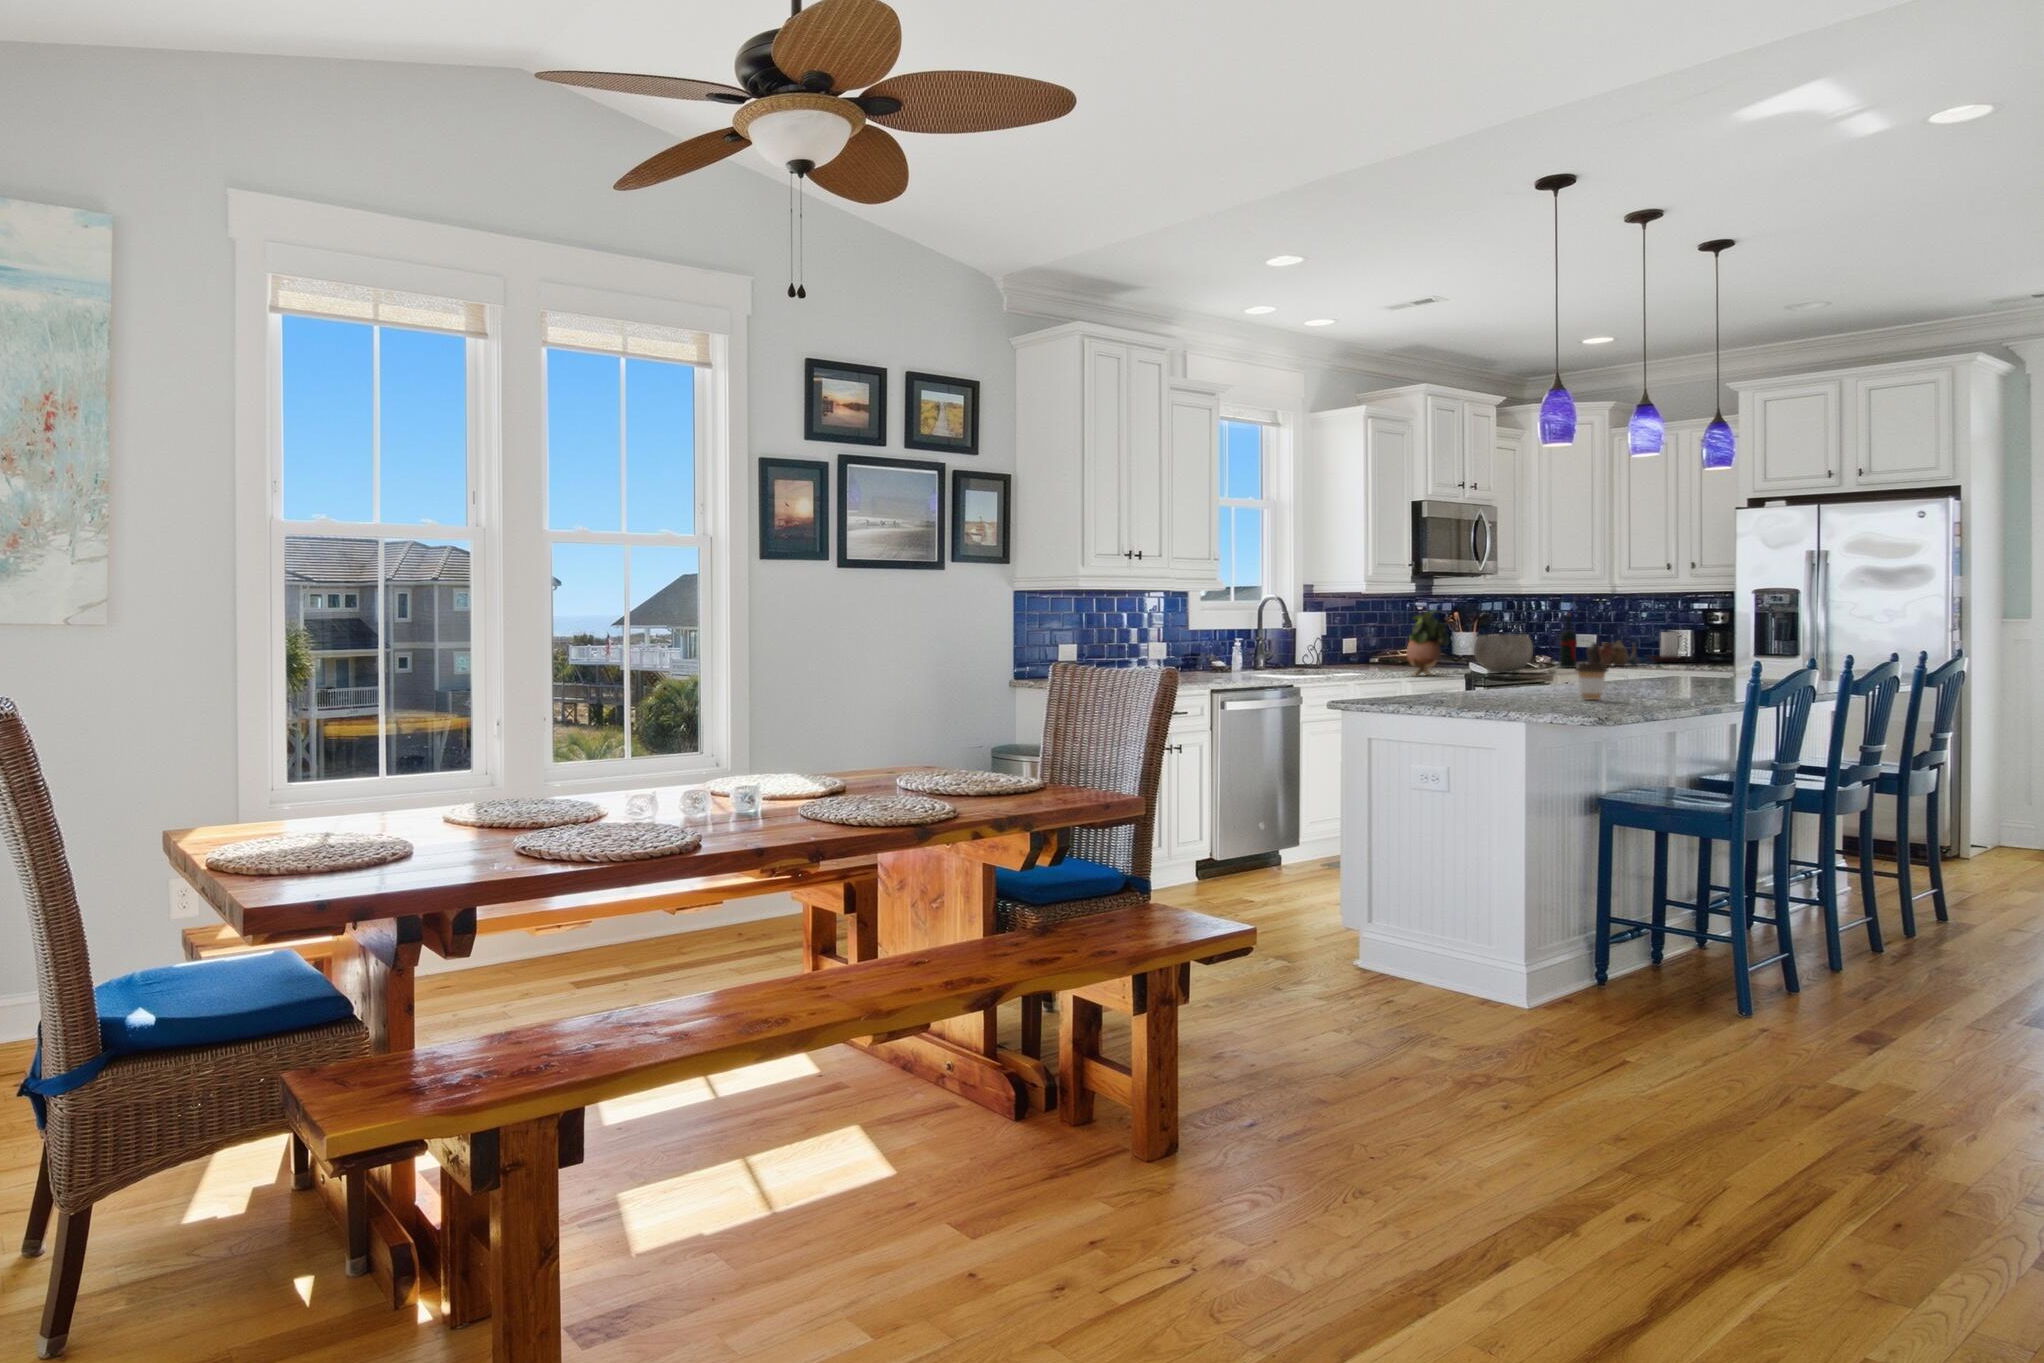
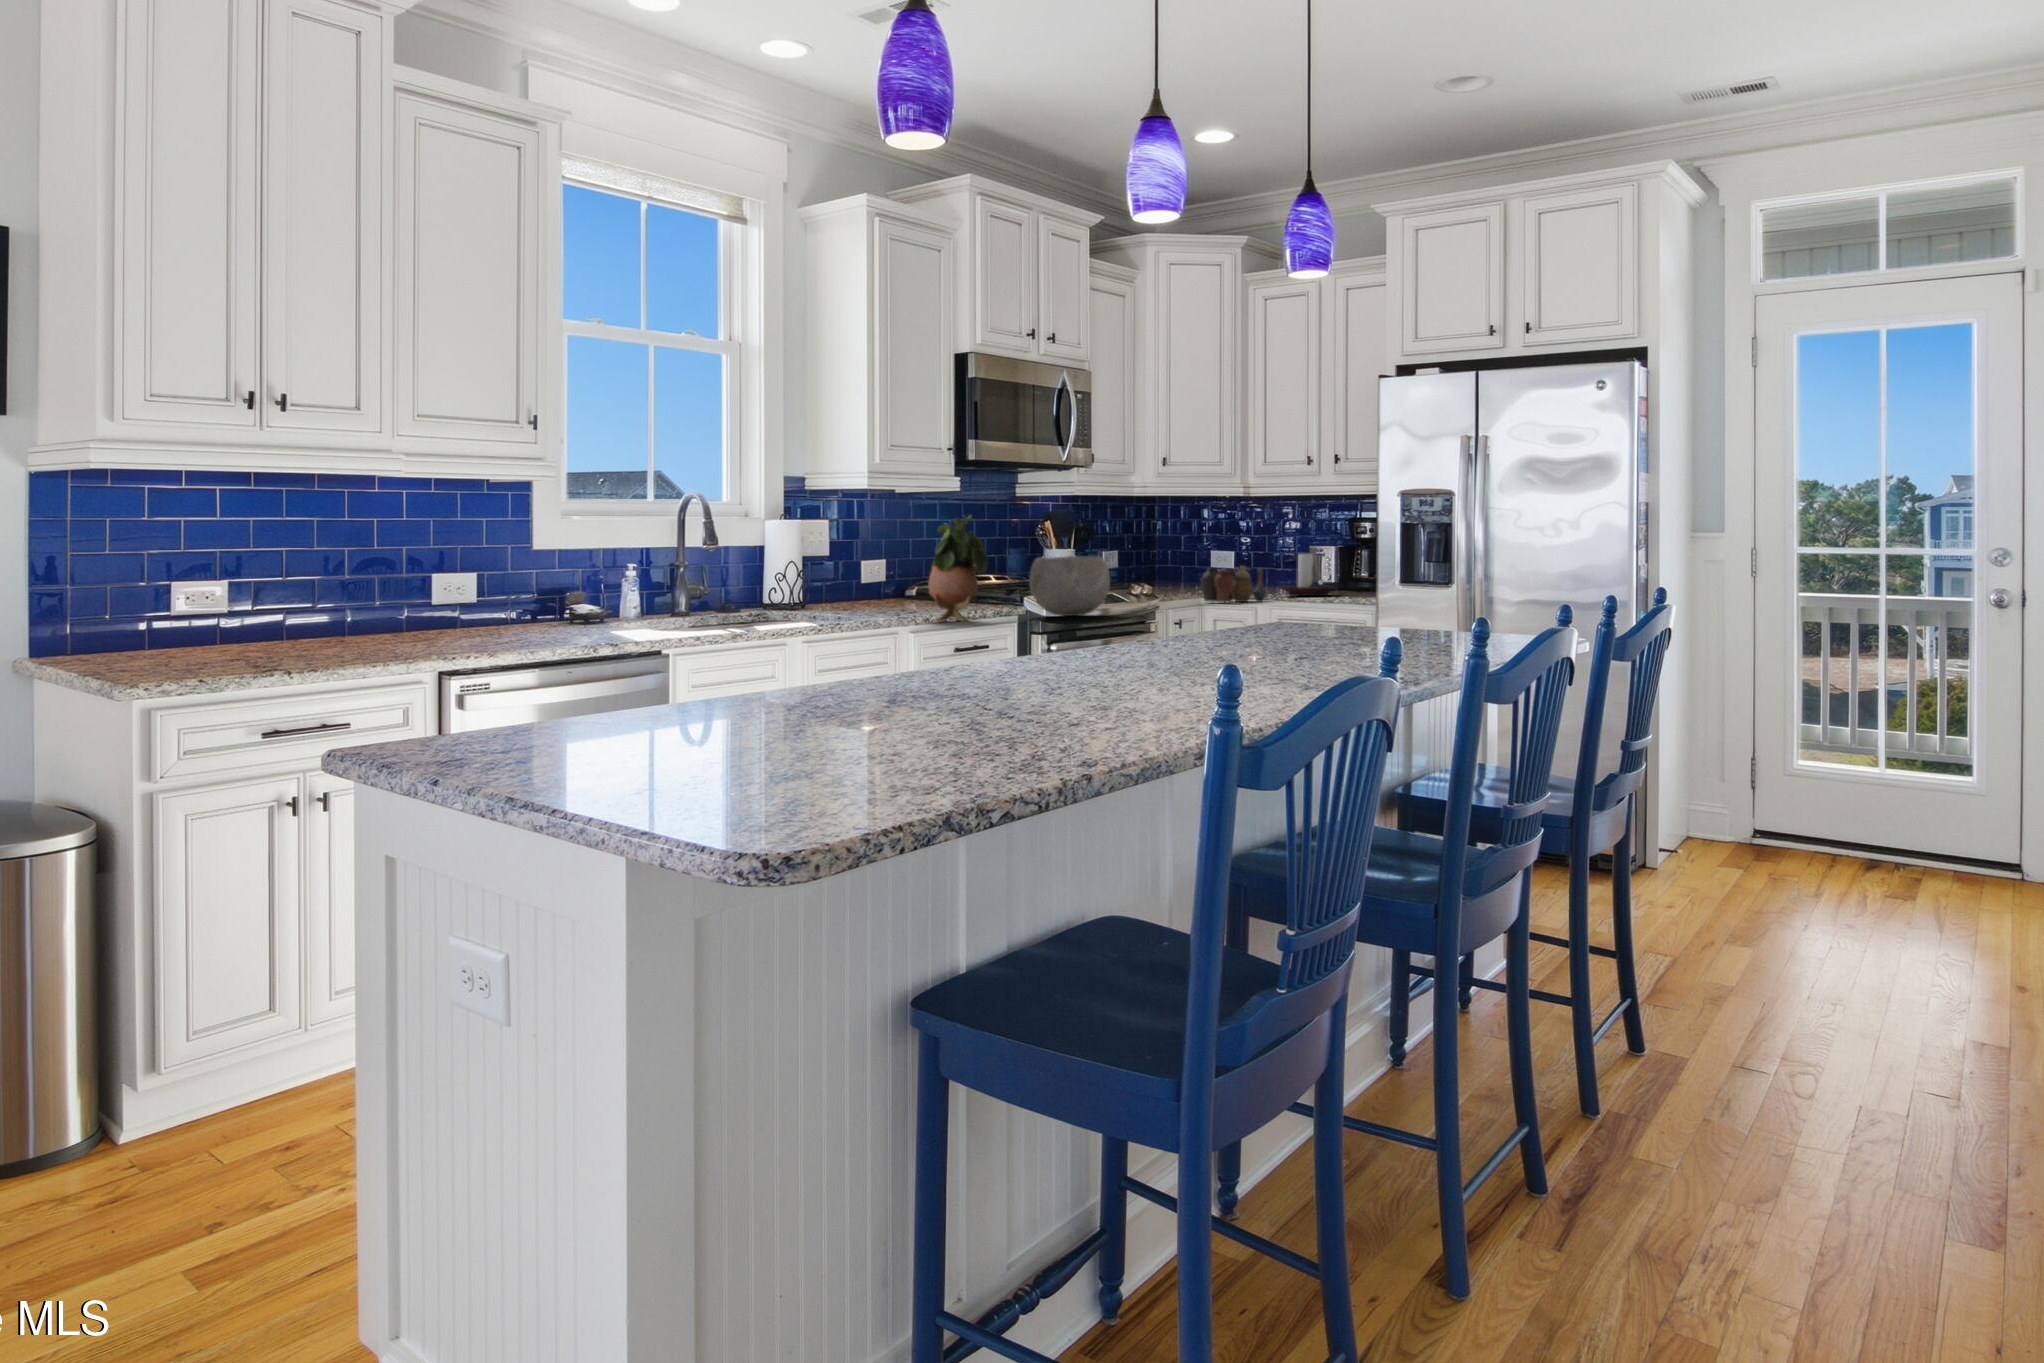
wine bottle: present [1560,614,1577,668] -> none [1163,526,1184,606]
coffee cup: present [1575,663,1608,700] -> none [989,622,1053,710]

